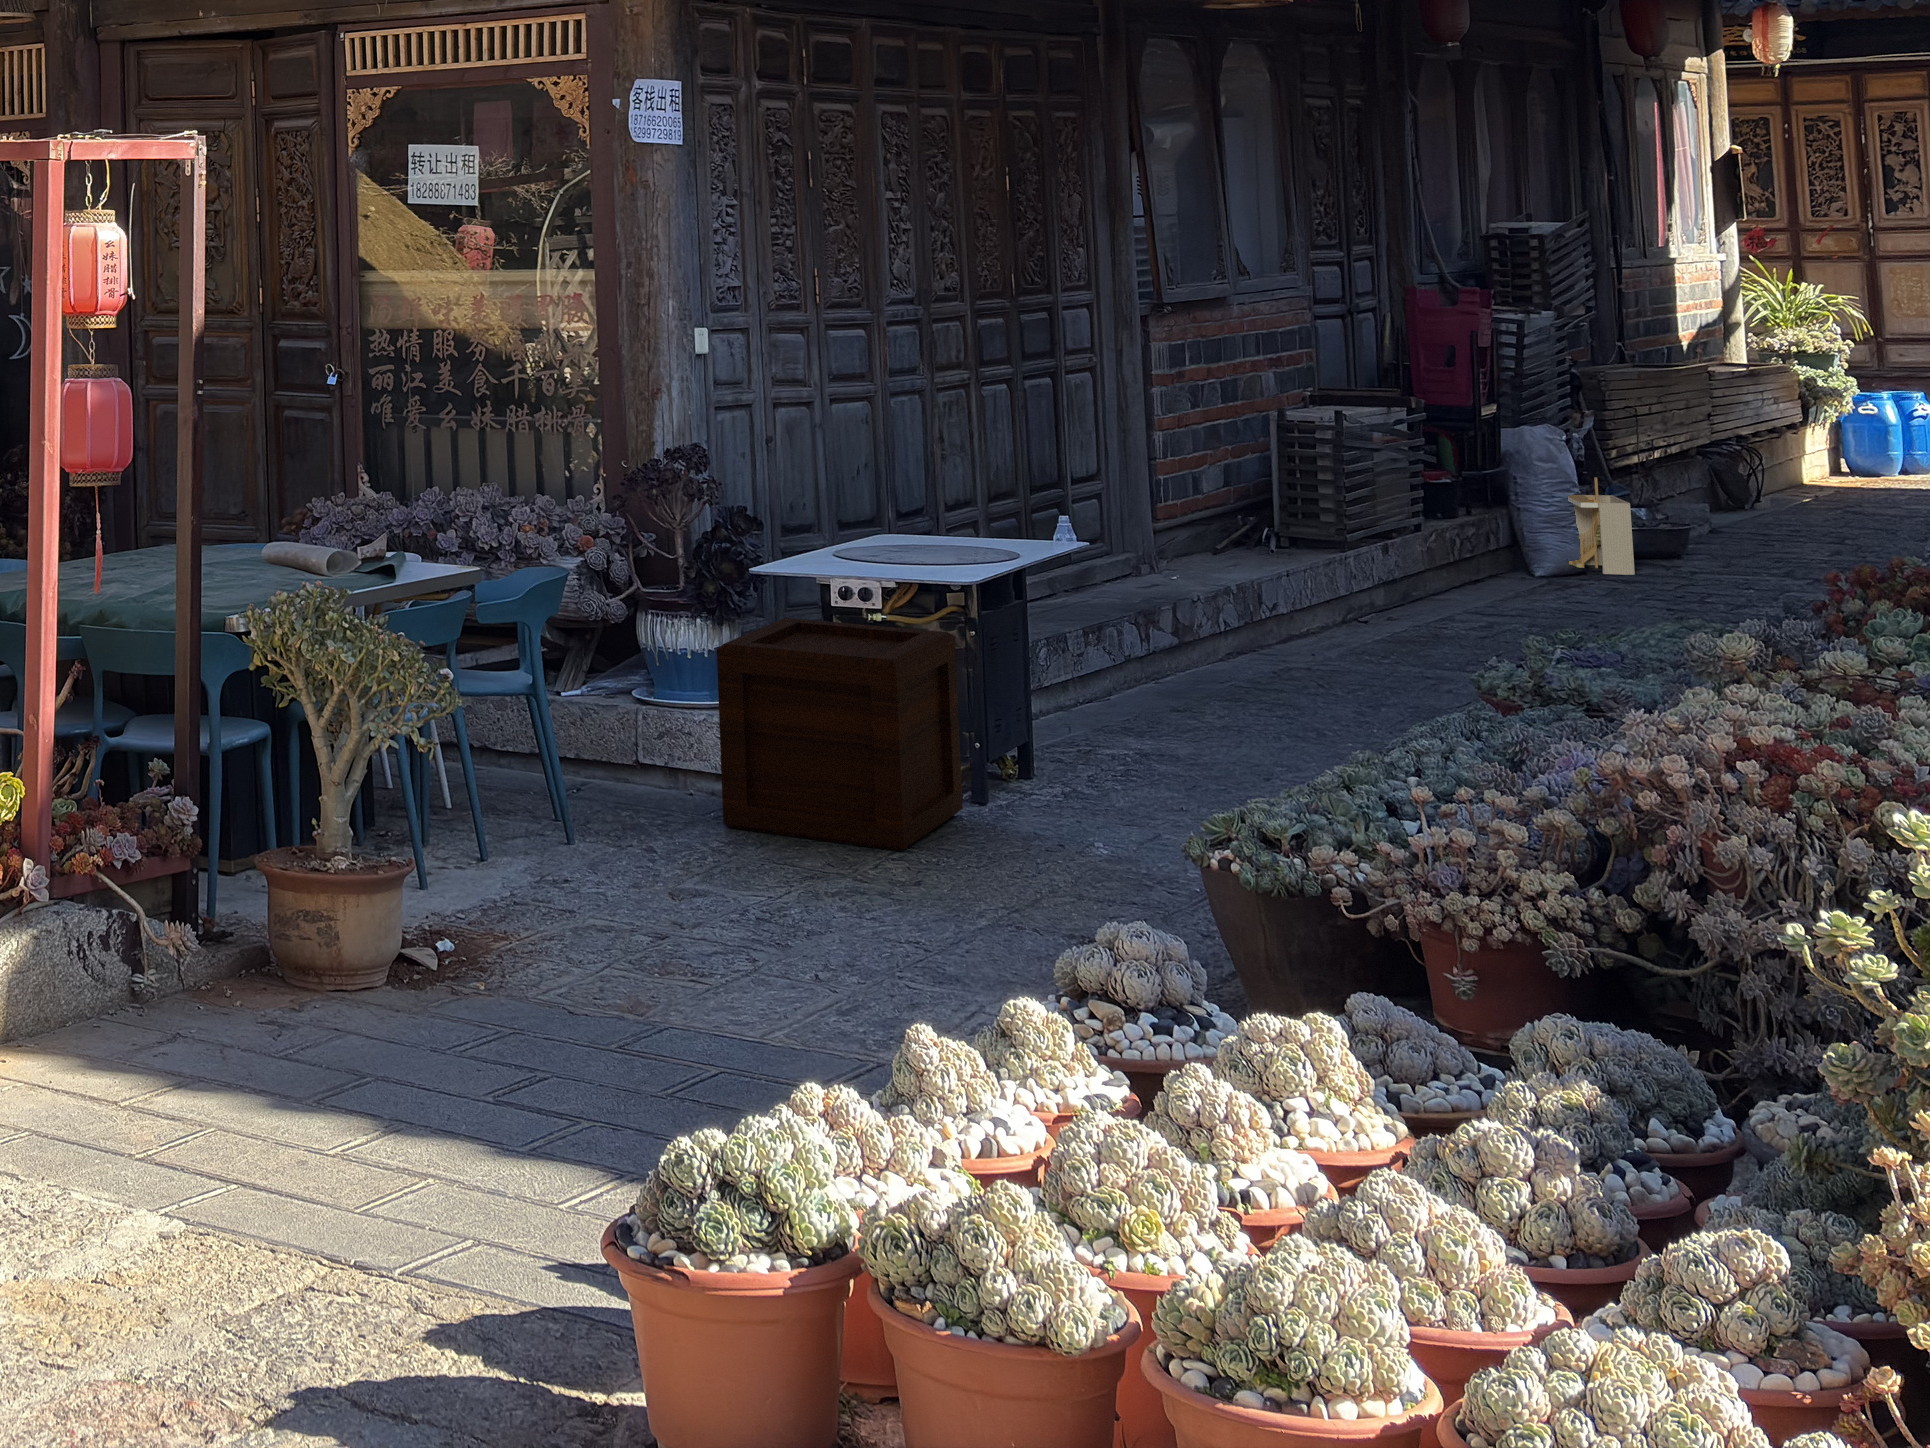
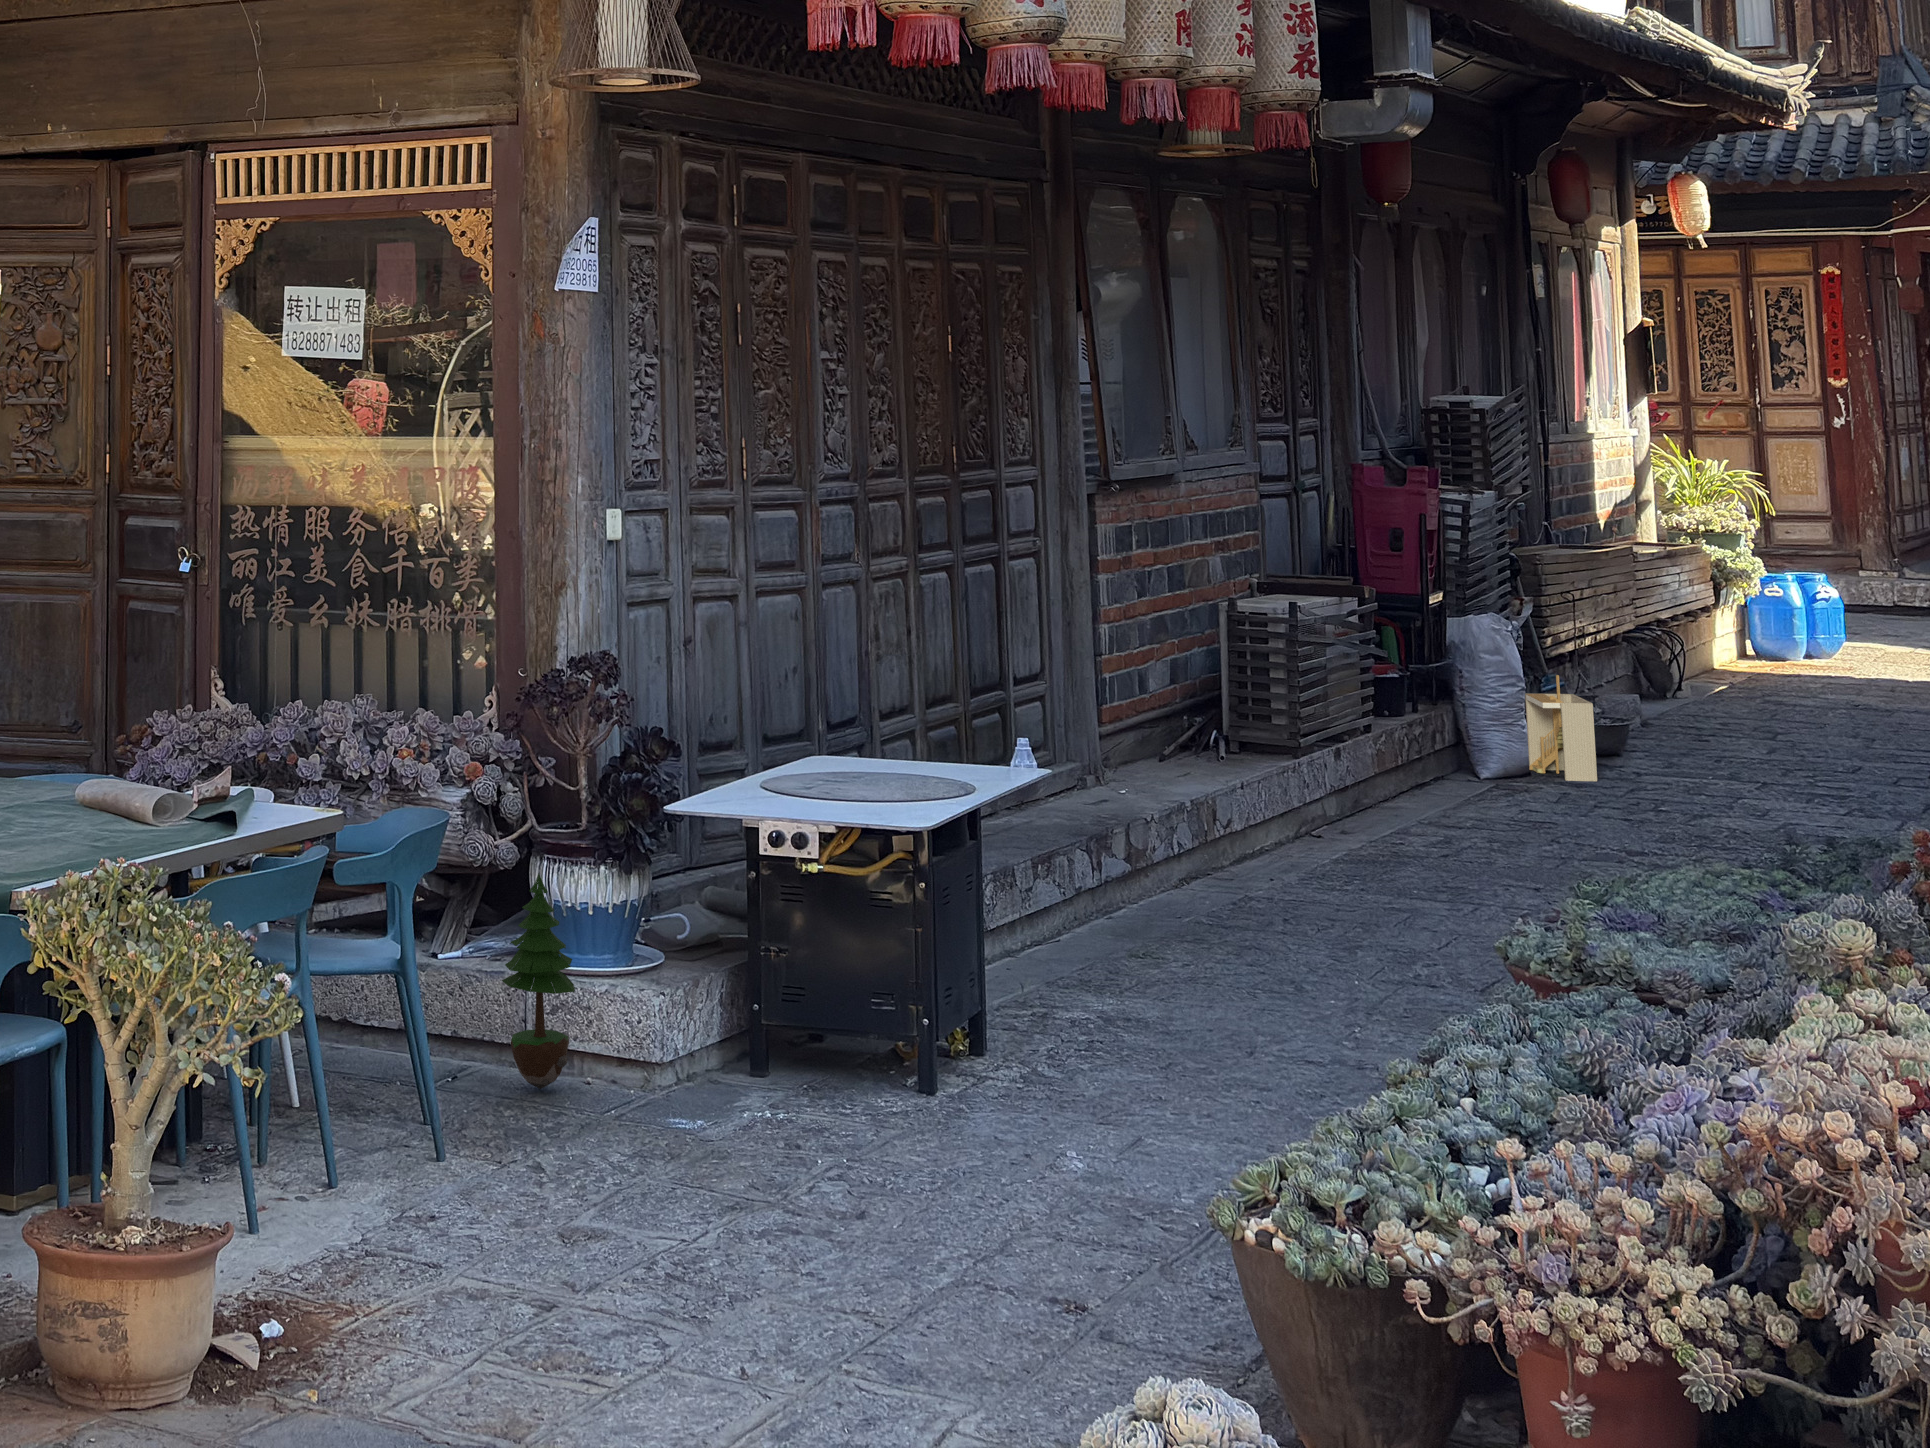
wooden crate: present [717,618,963,851] -> none [618,865,902,1161]
potted tree: none [618,622,681,798] -> present [502,873,575,1089]

